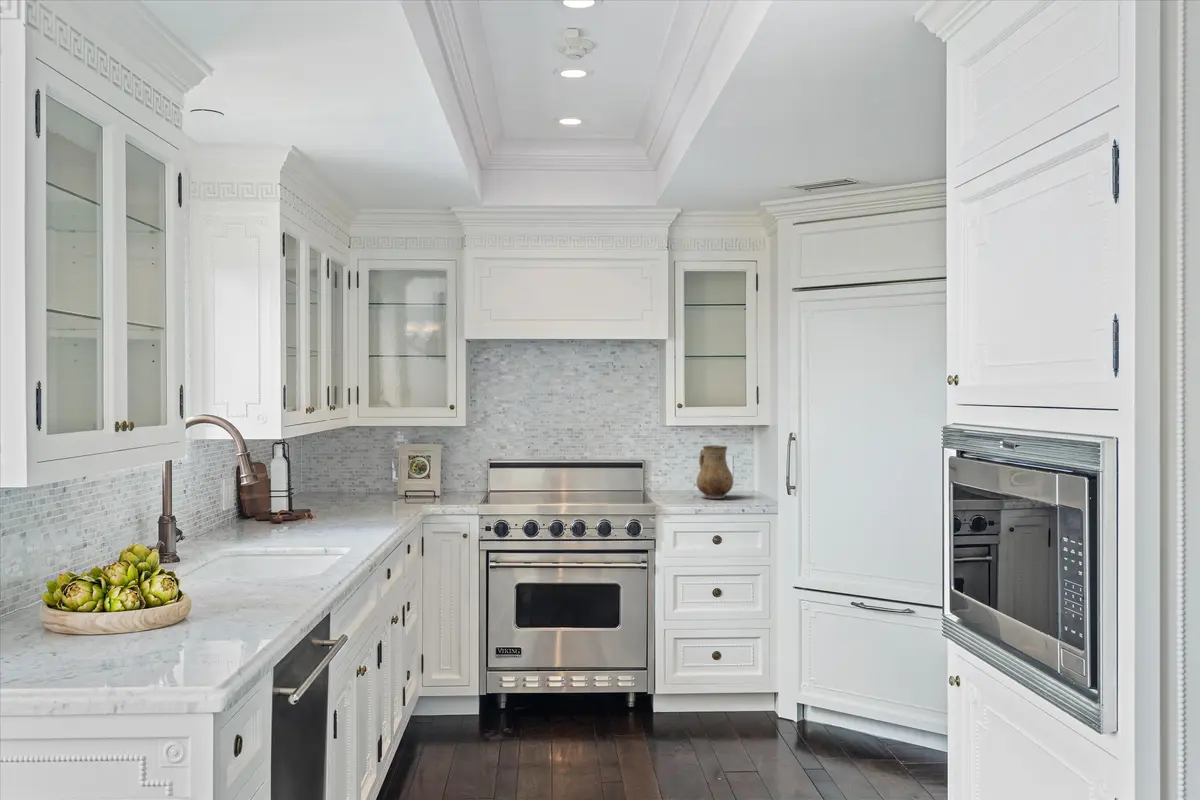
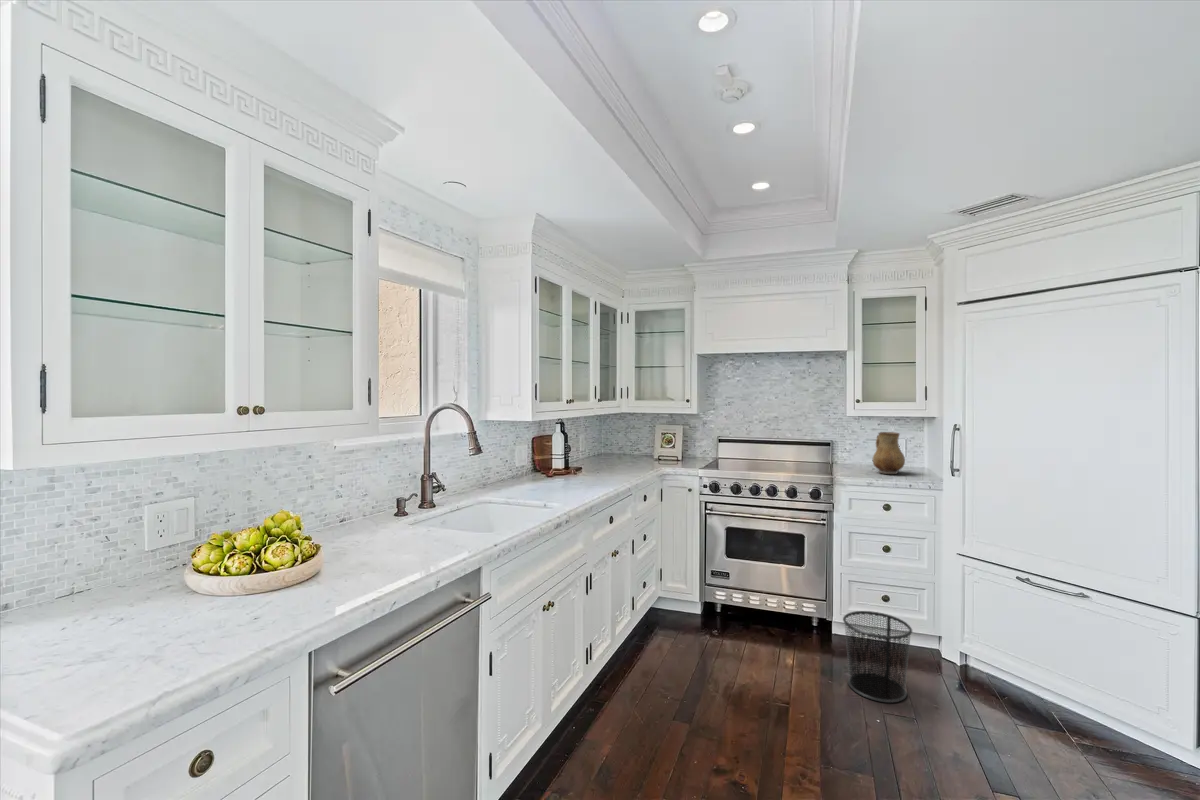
trash can: none [677,668,754,771] -> present [843,611,912,703]

